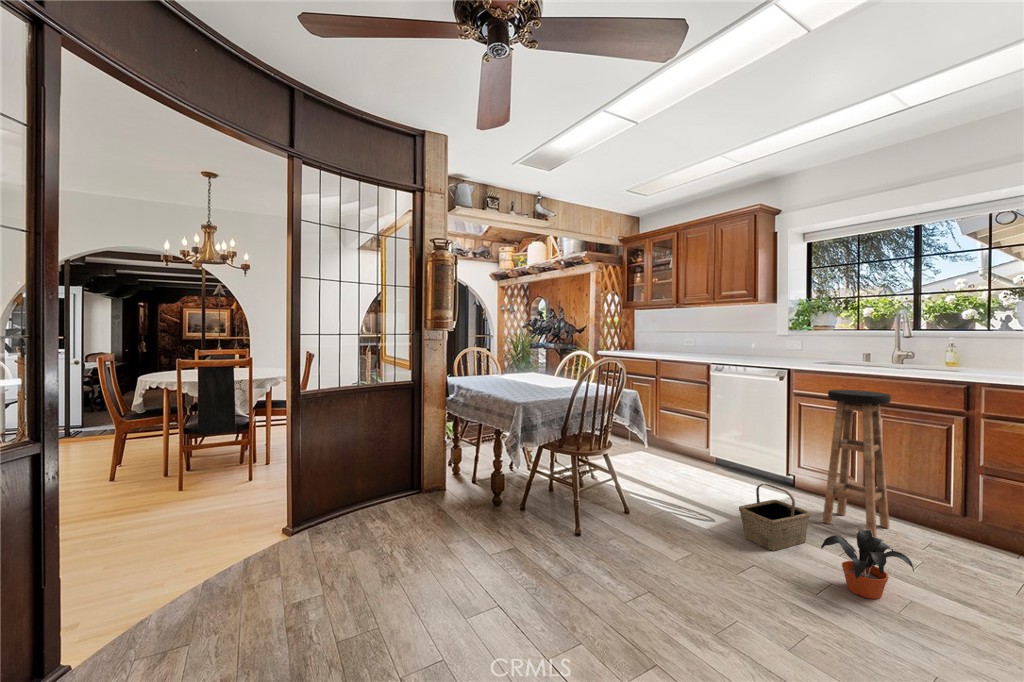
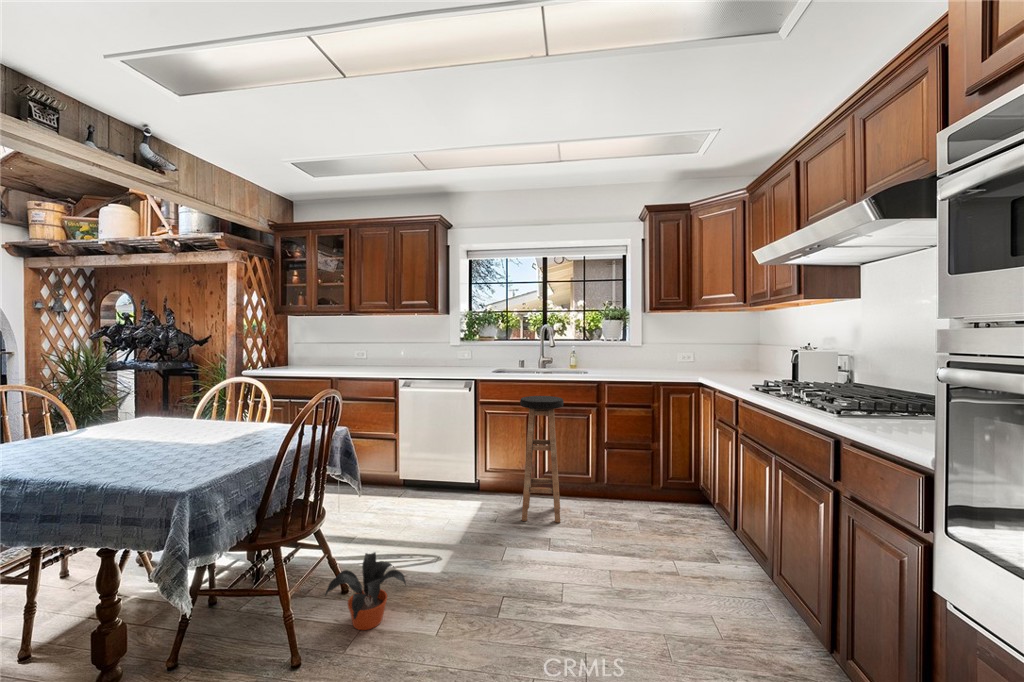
basket: present [739,484,810,551] -> none [476,504,529,573]
potted plant: present [821,529,914,599] -> present [325,552,406,630]

